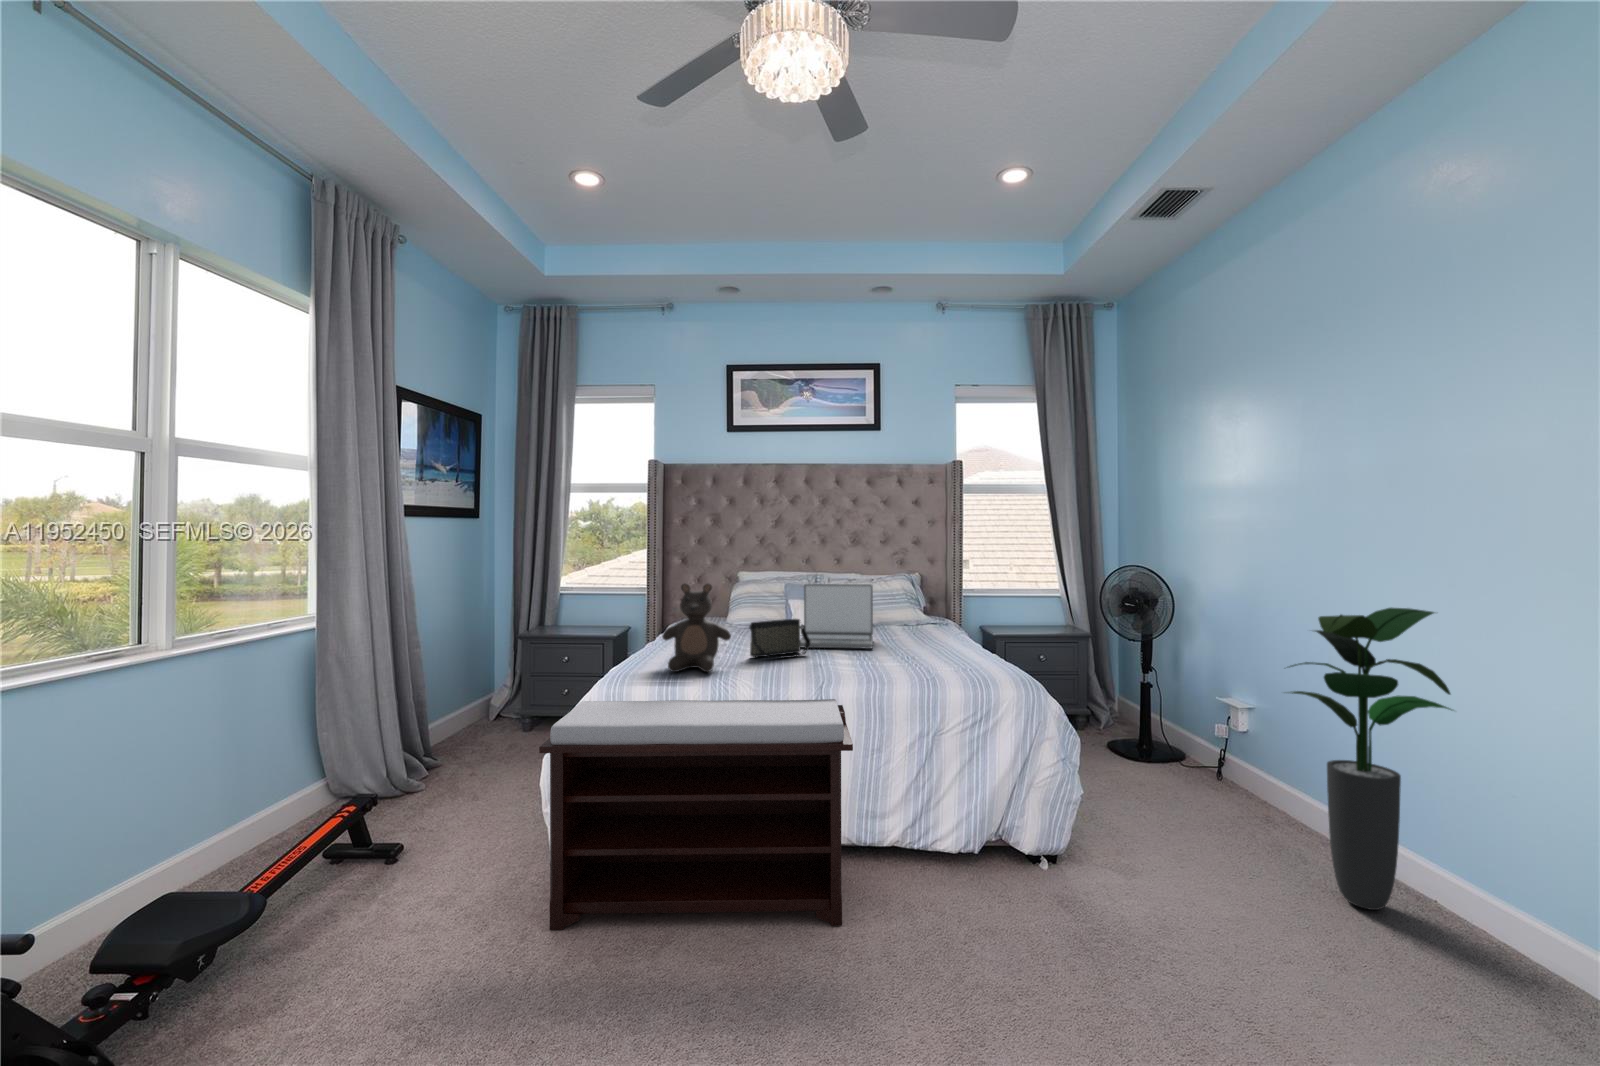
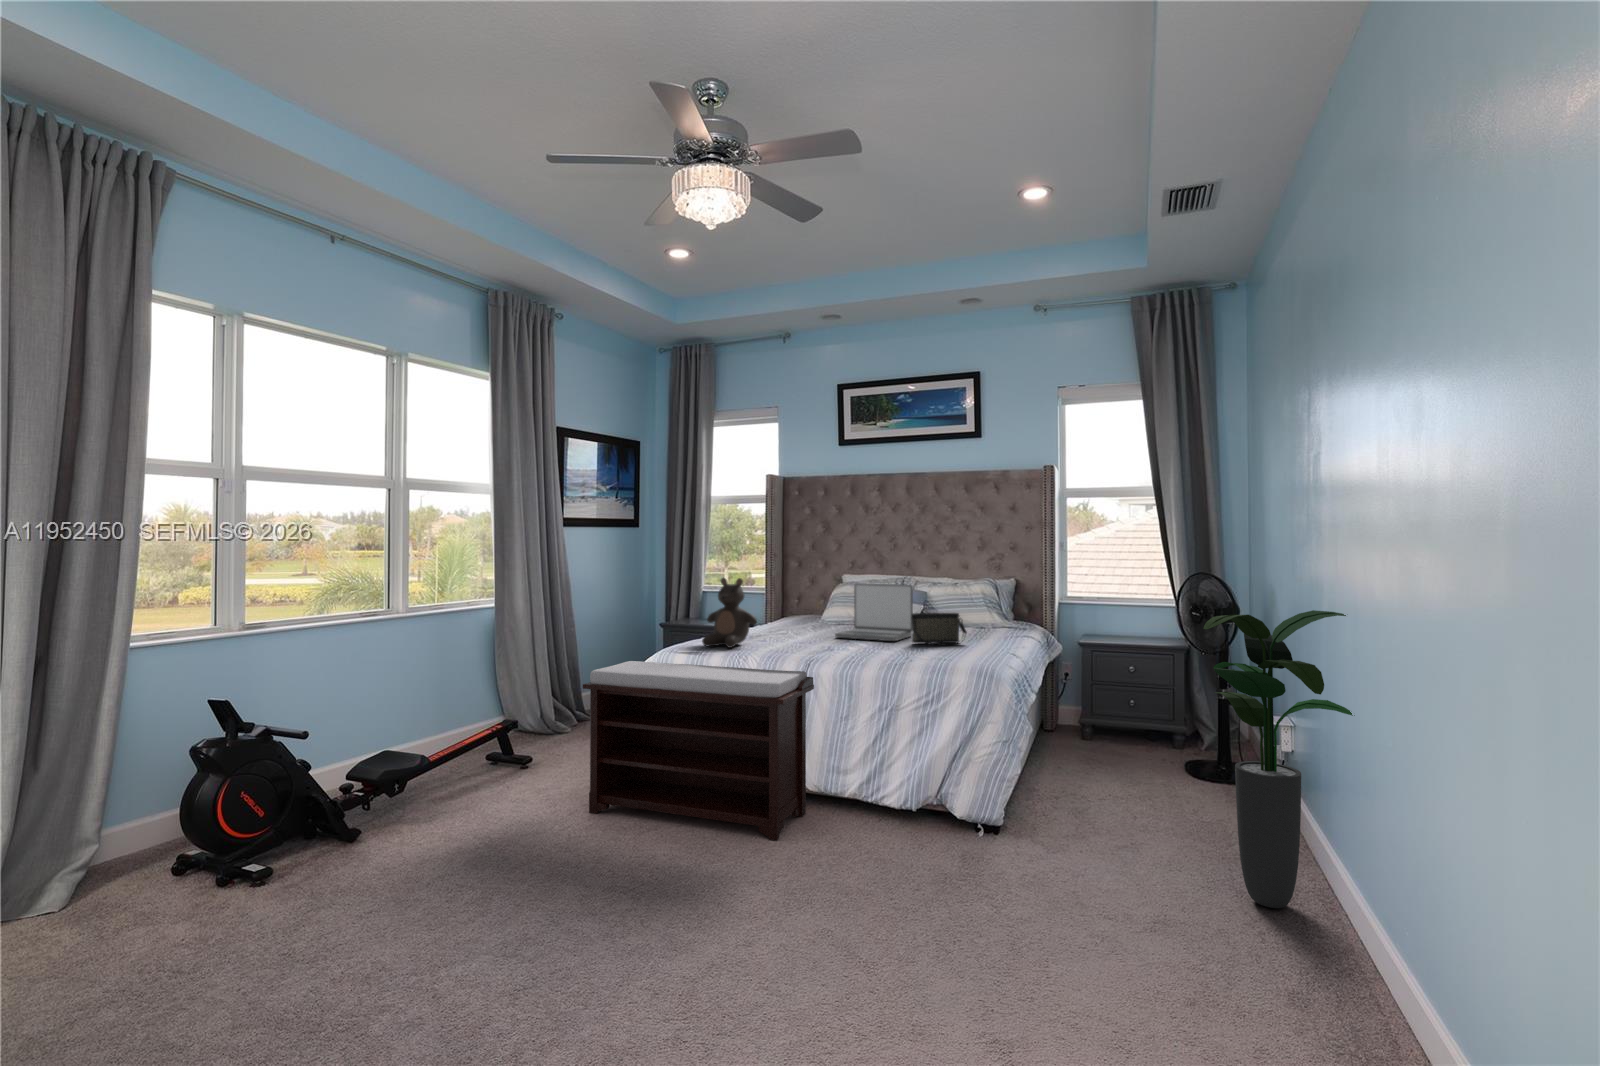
handbag: present [750,619,811,658] -> present [911,613,967,645]

